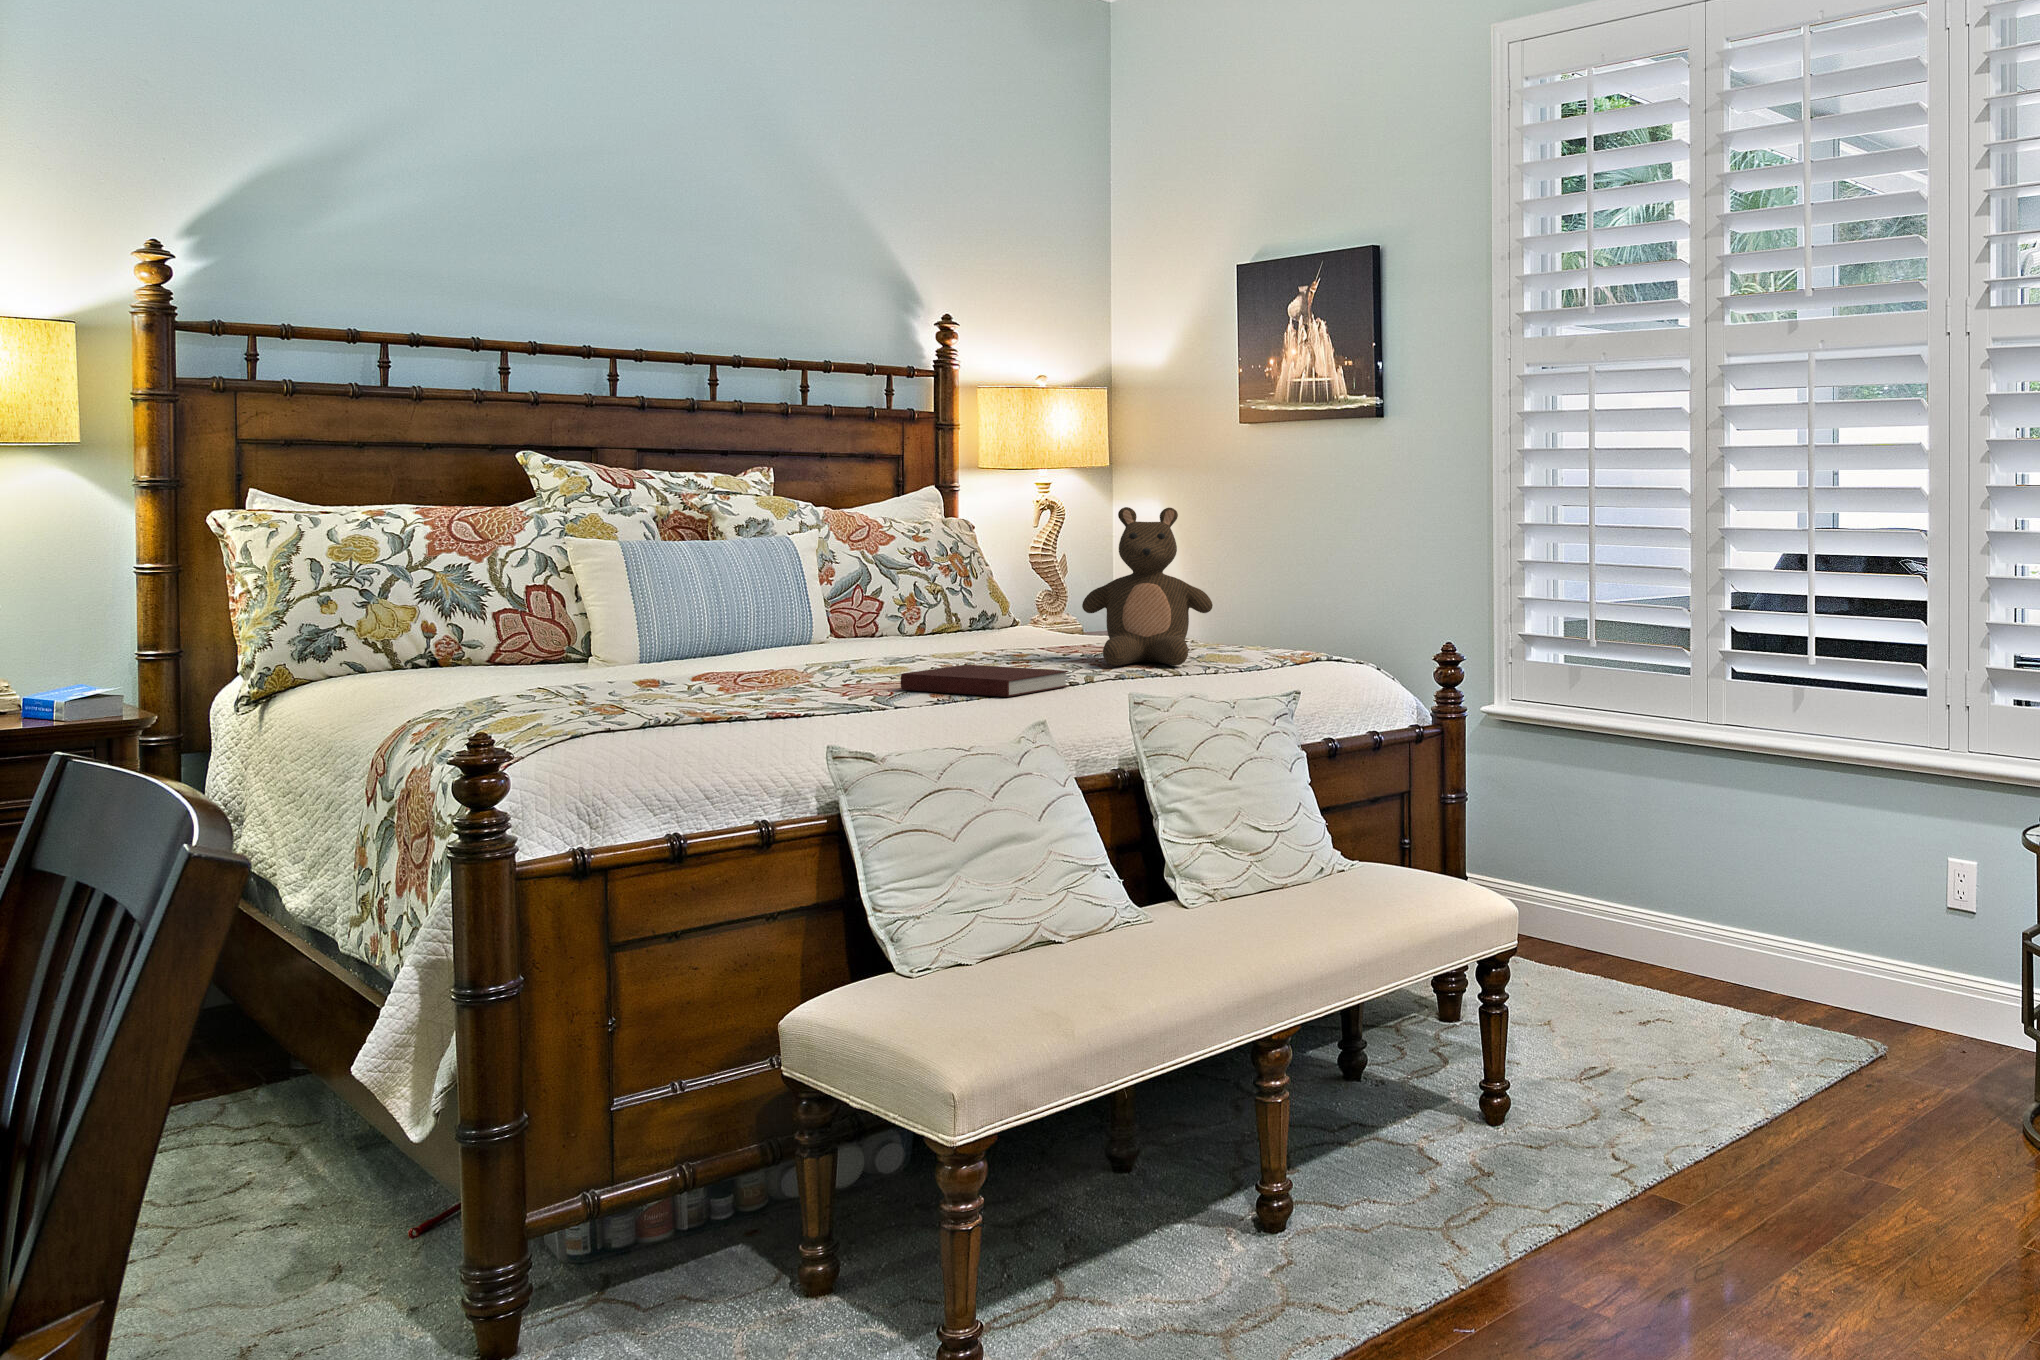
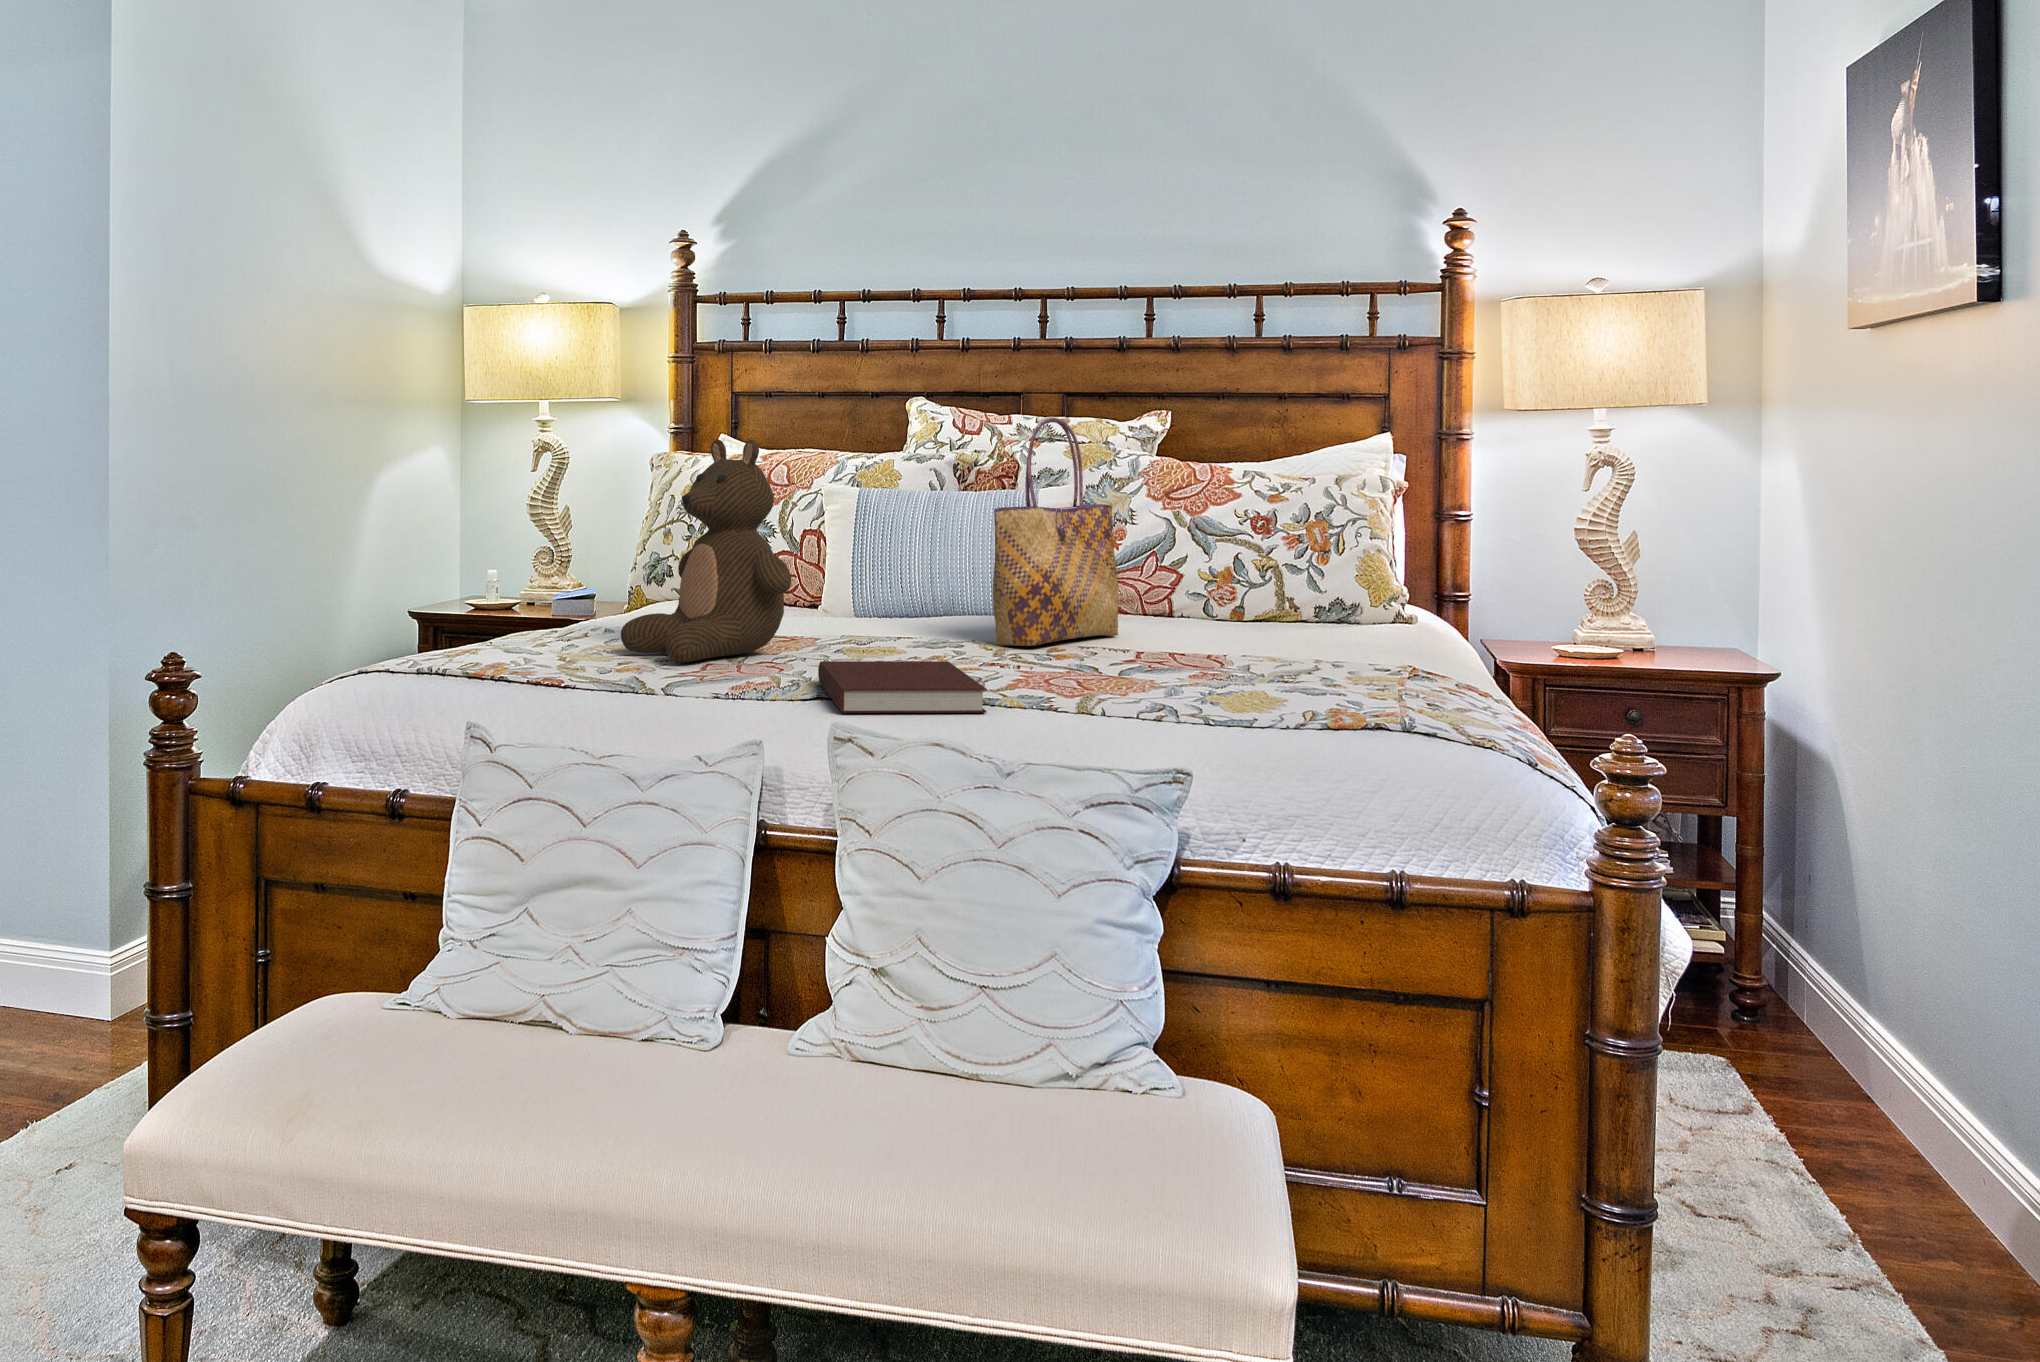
tote bag: none [856,482,904,661] -> present [993,417,1118,646]
stuffed bear: present [1082,507,1213,666] -> present [621,439,791,662]

